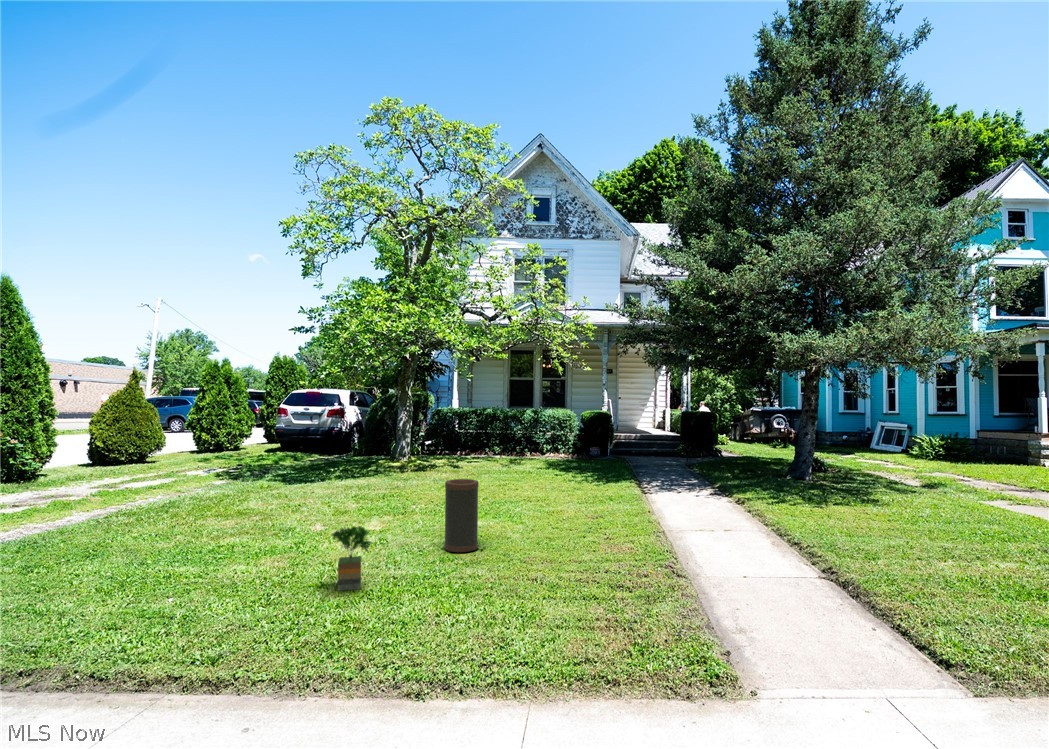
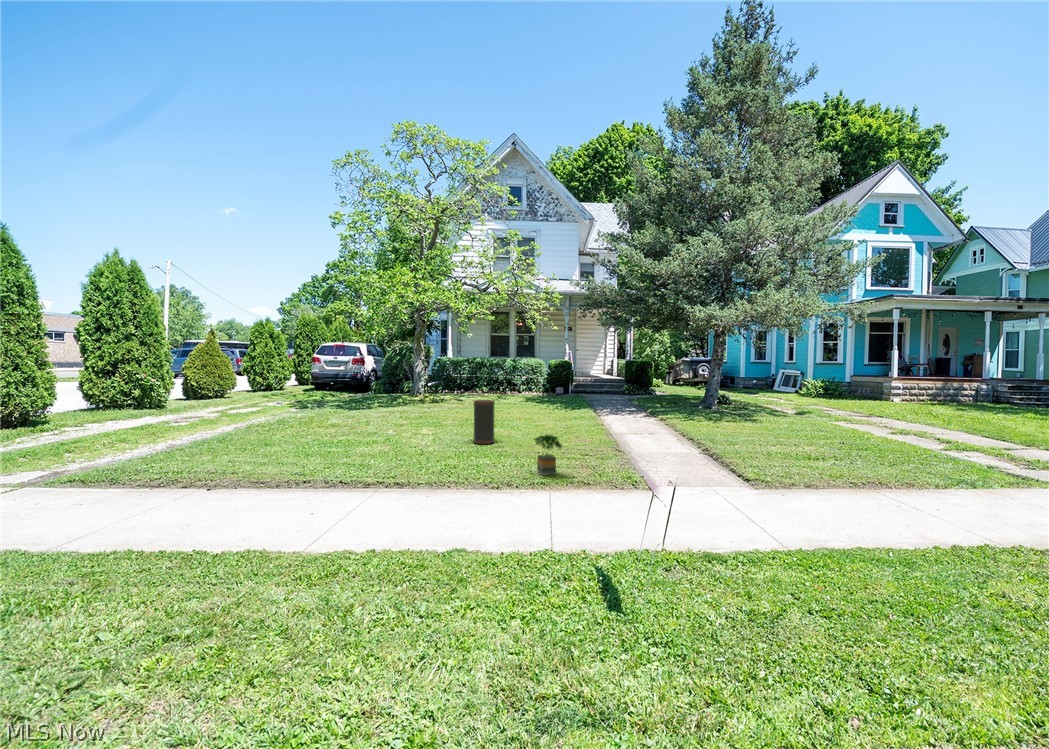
potted tree: present [332,526,371,591] -> present [535,435,562,476]

